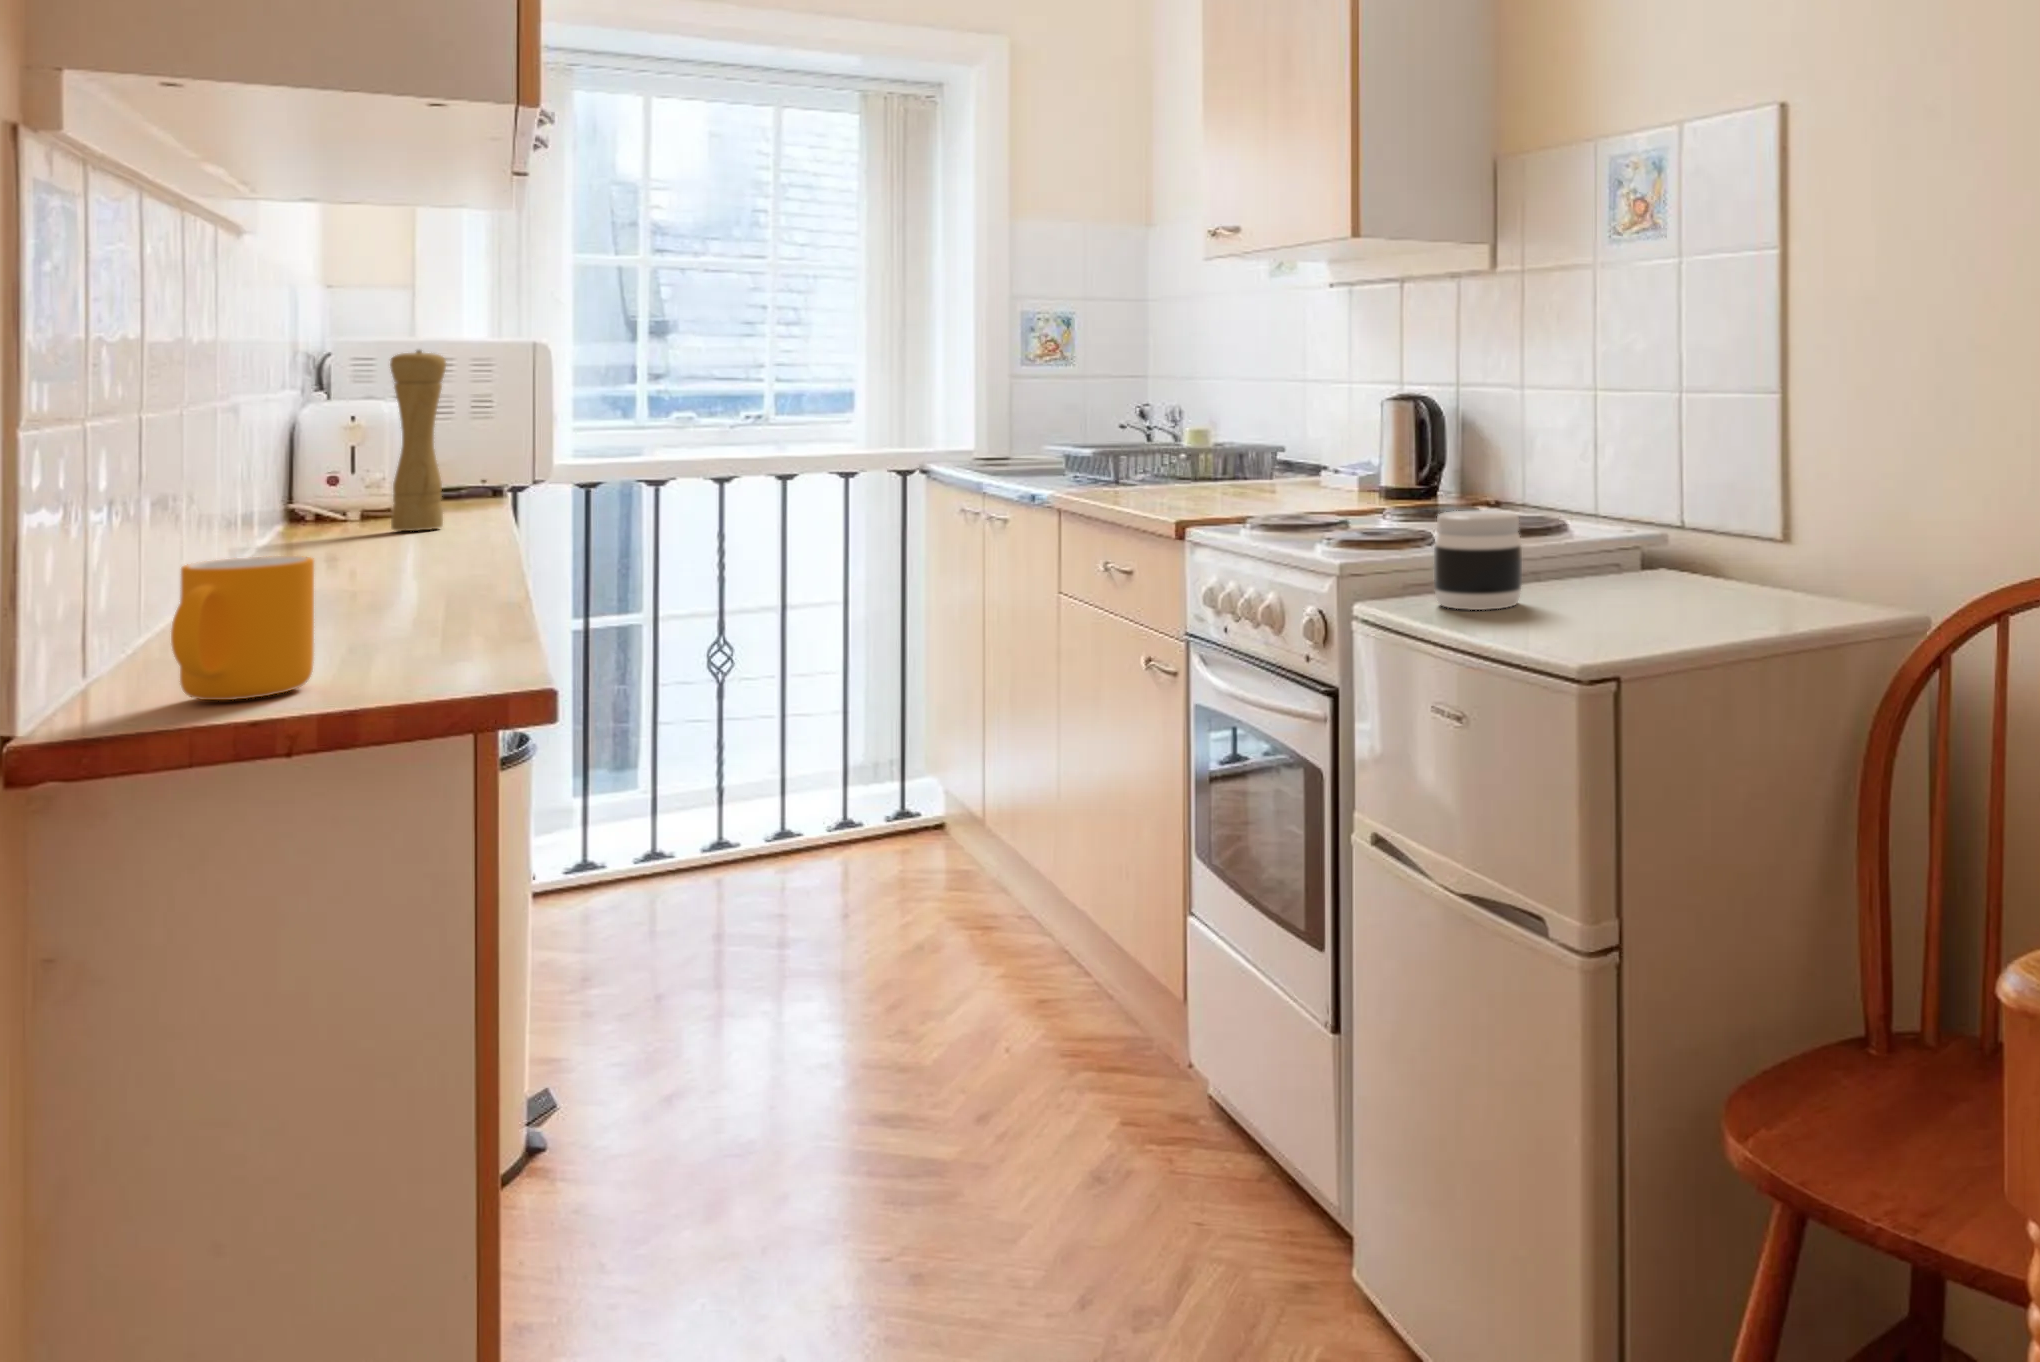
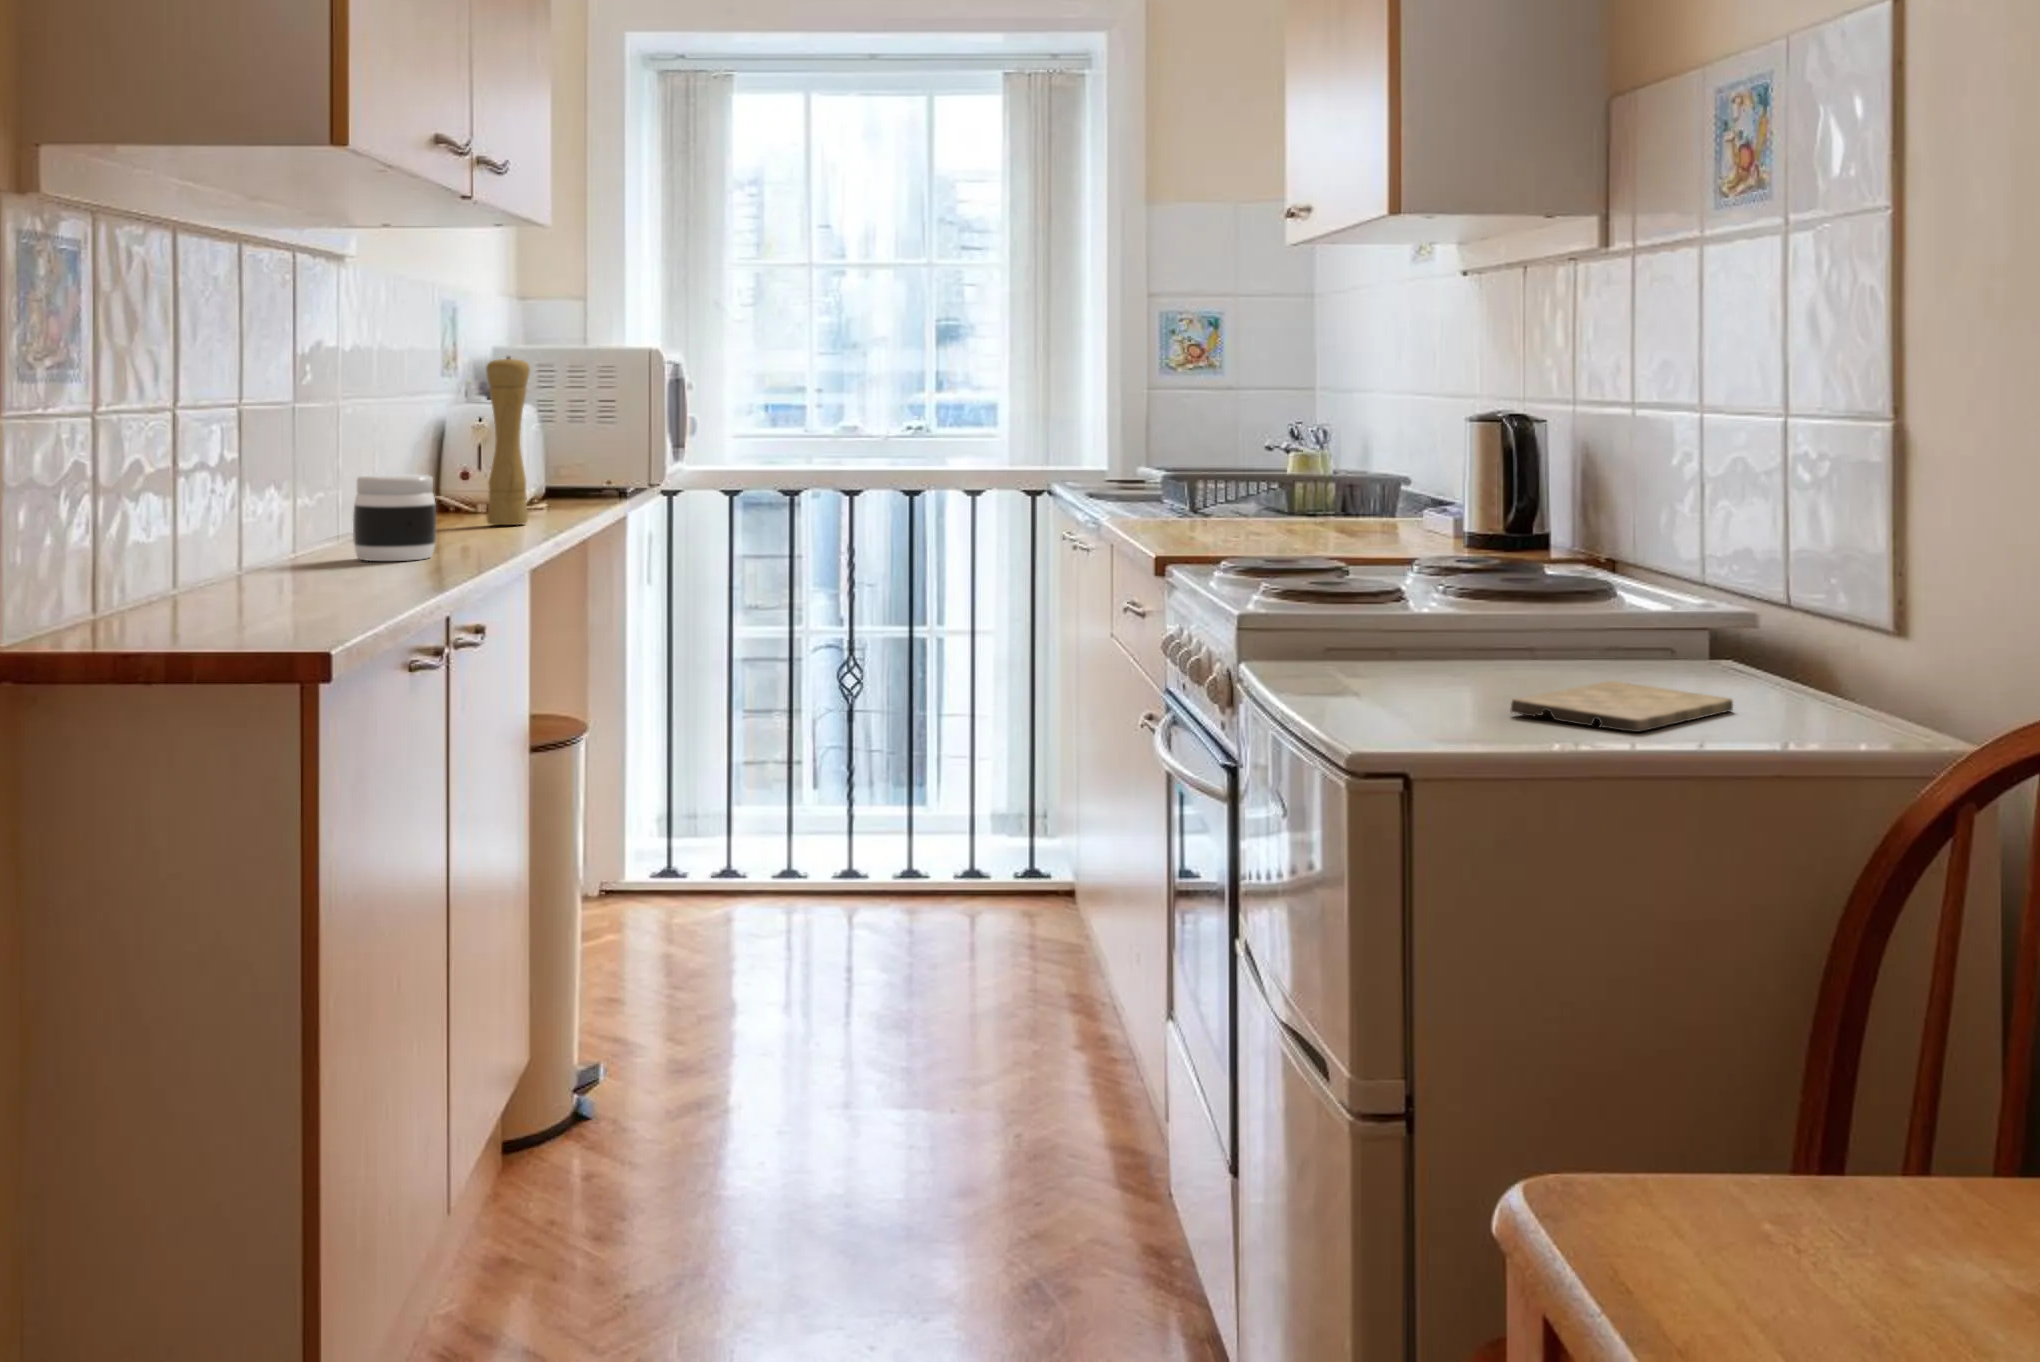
jar: present [1433,511,1522,610] -> present [353,474,436,561]
mug: present [171,556,314,700] -> none [122,535,226,645]
cutting board: none [1622,590,1745,625] -> present [1510,681,1733,732]

